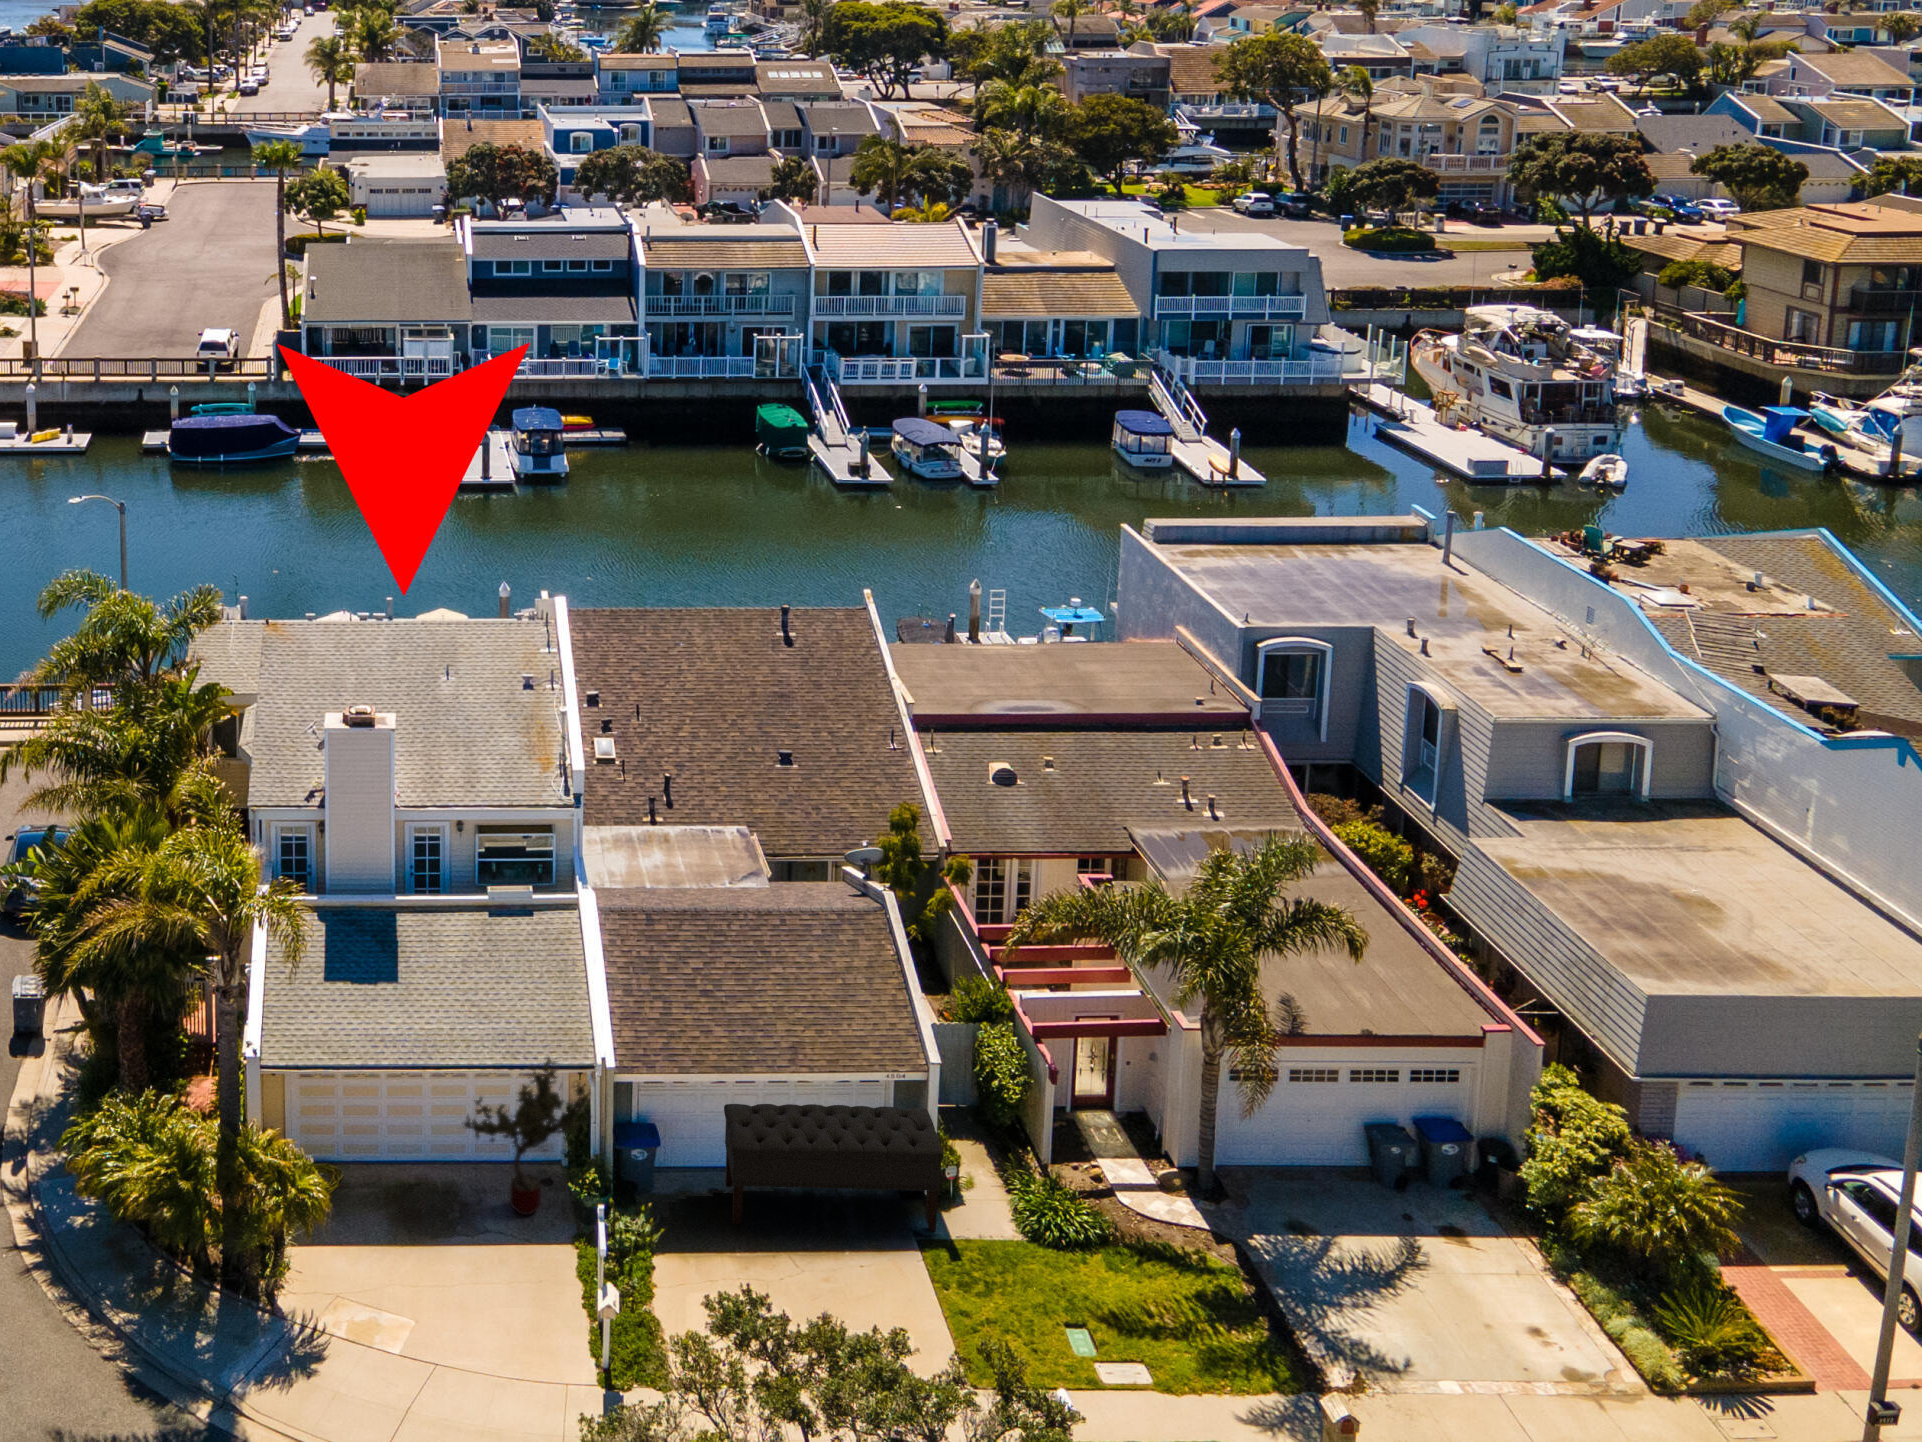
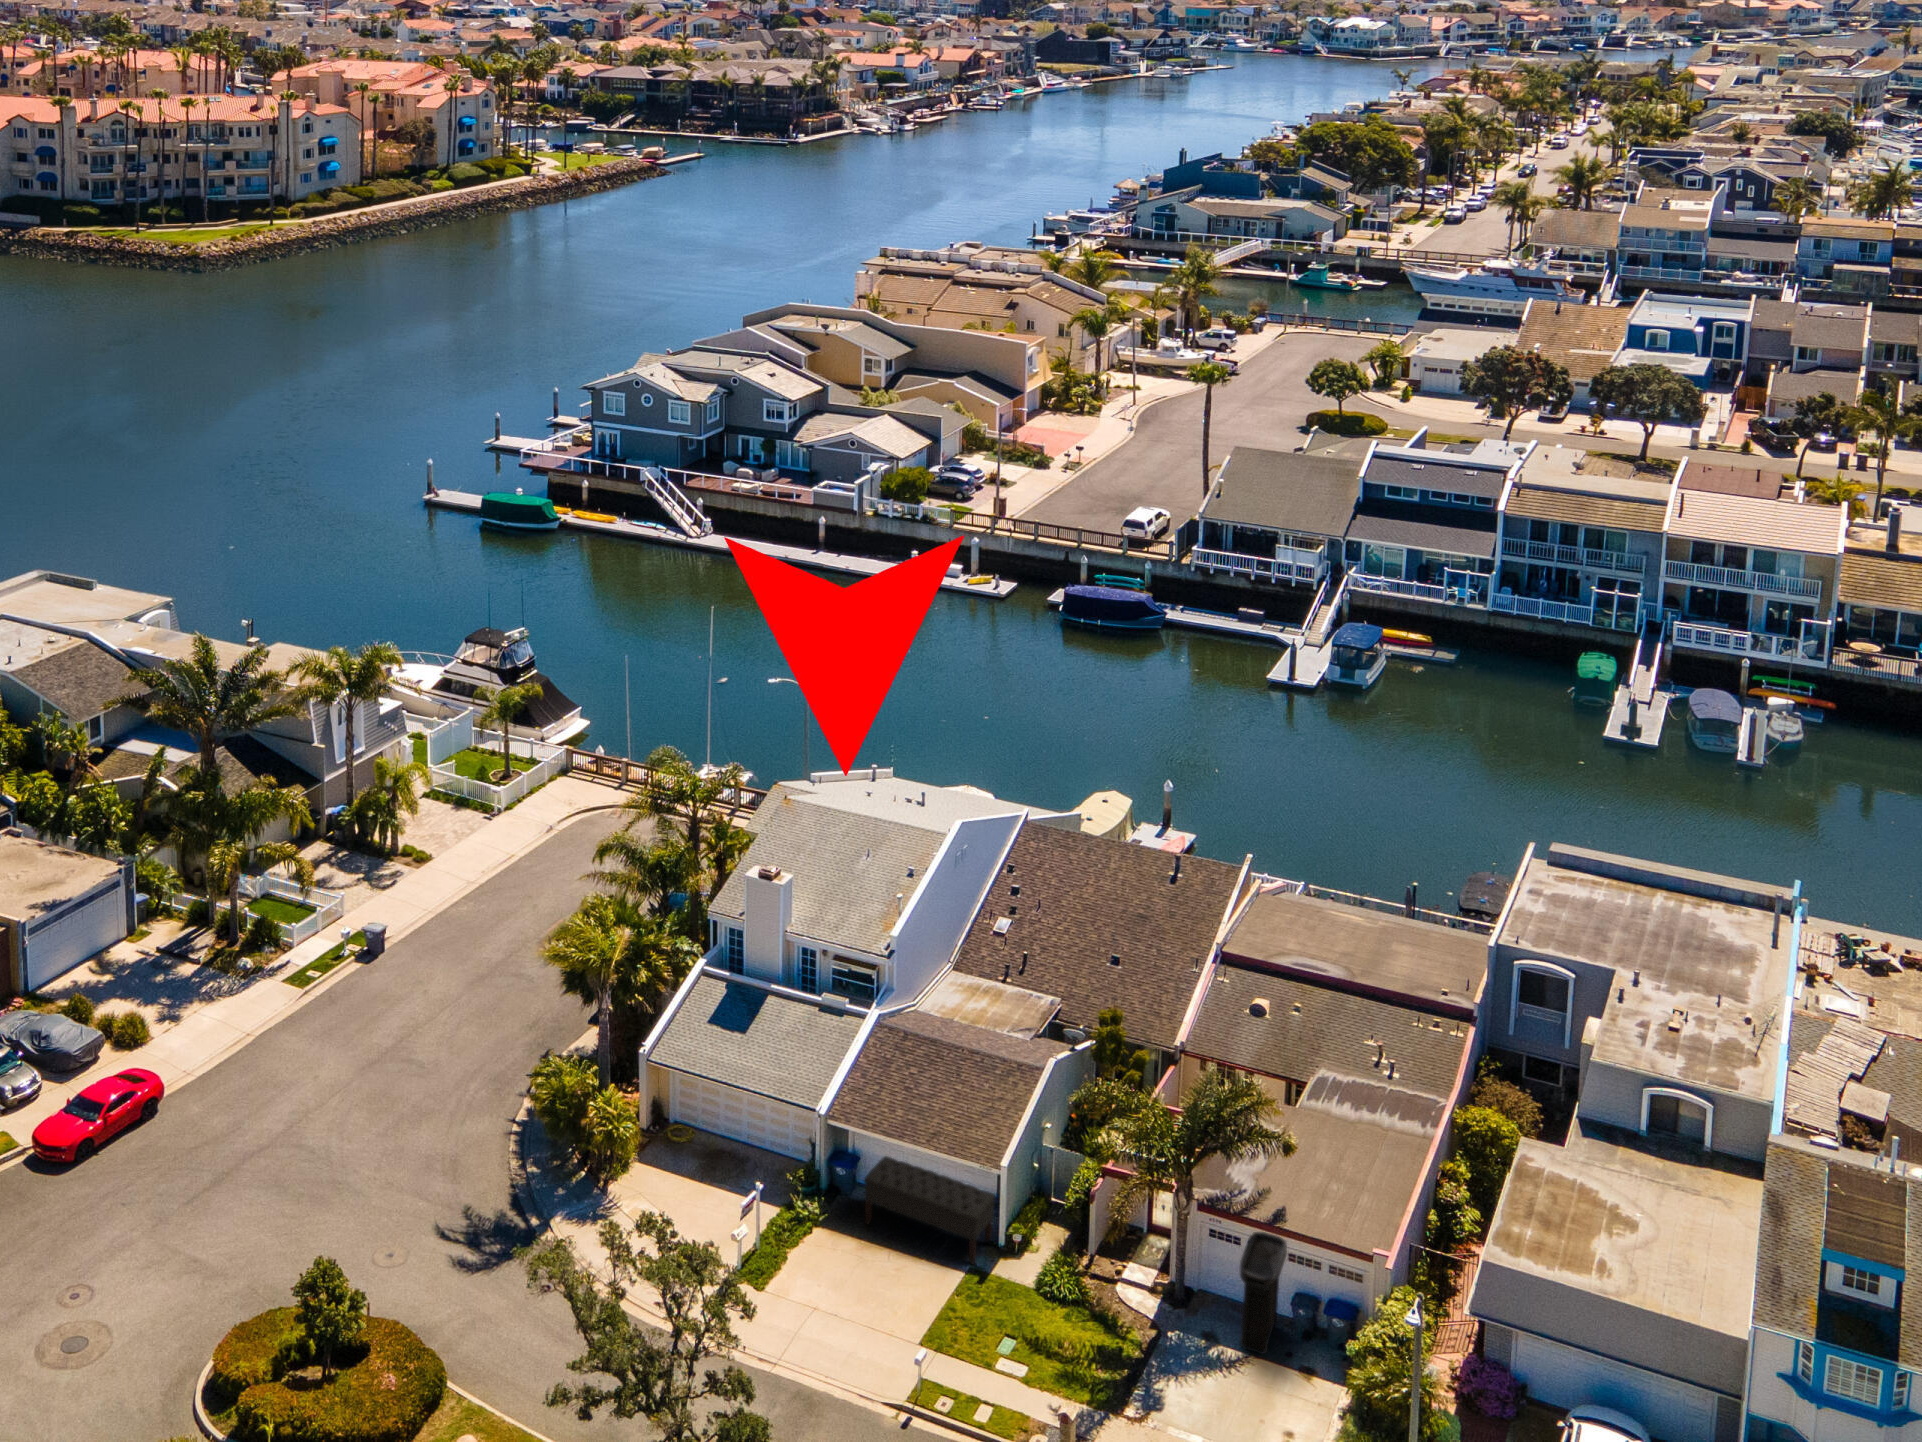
trash can: none [1311,1039,1412,1222] -> present [1240,1232,1287,1354]
potted tree: present [462,1058,590,1215] -> none [735,1096,798,1183]

